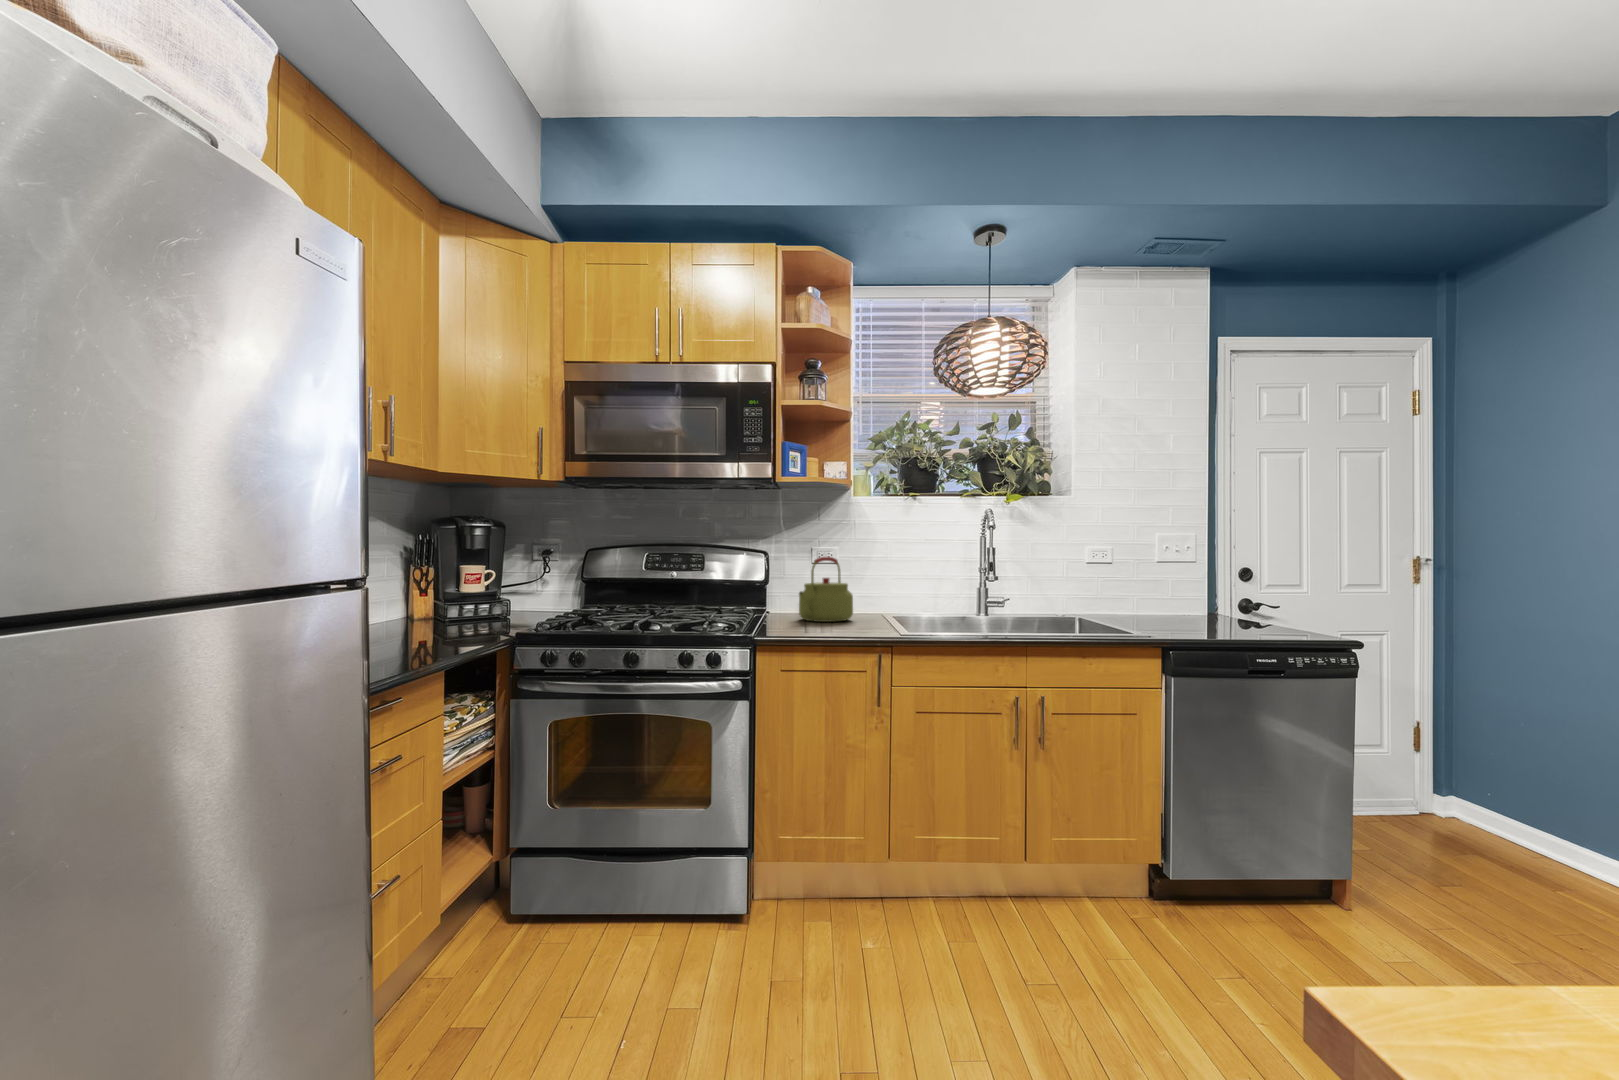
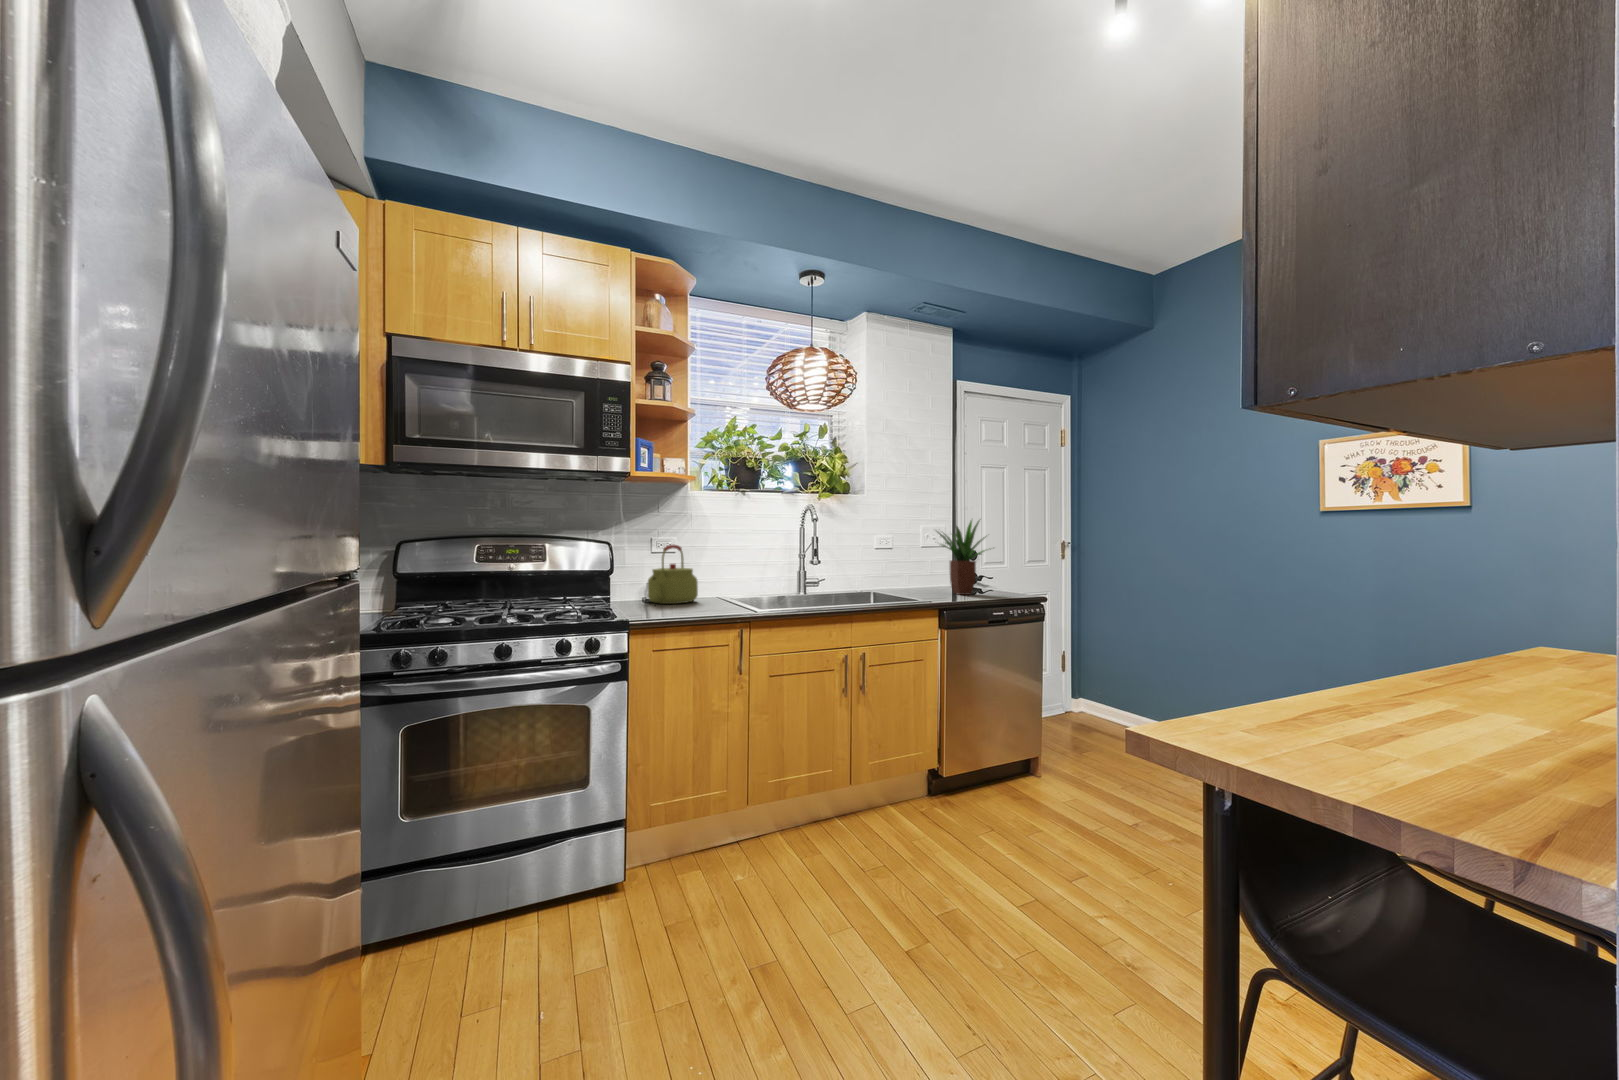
potted plant: none [1168,523,1267,628] -> present [938,521,985,595]

